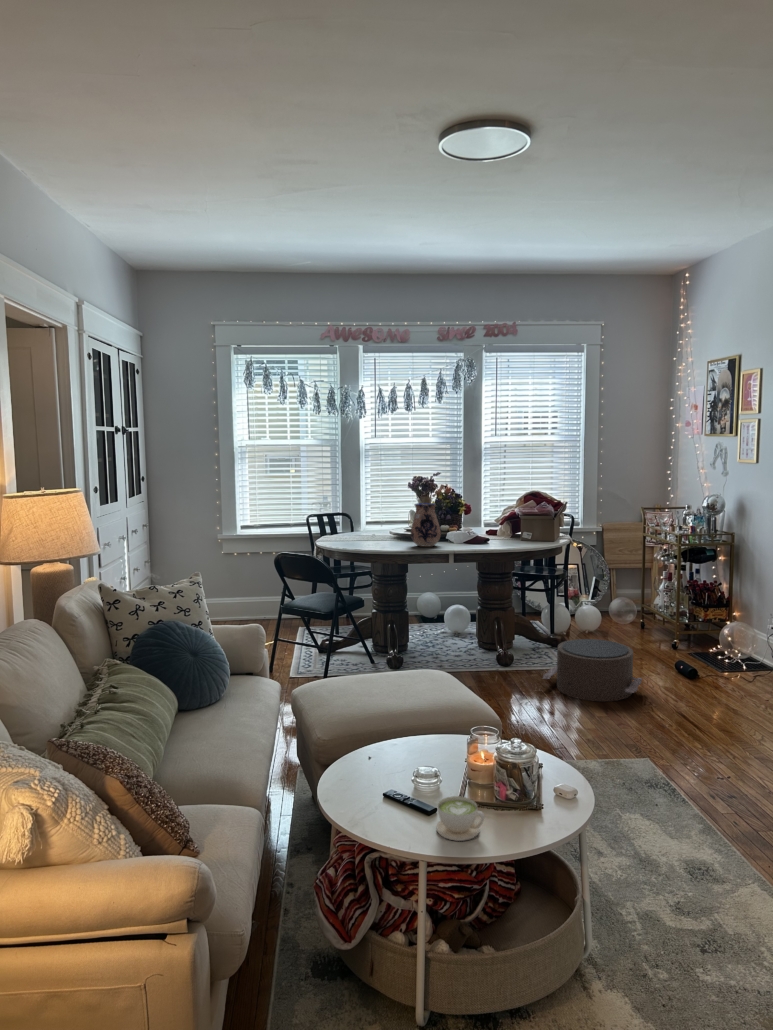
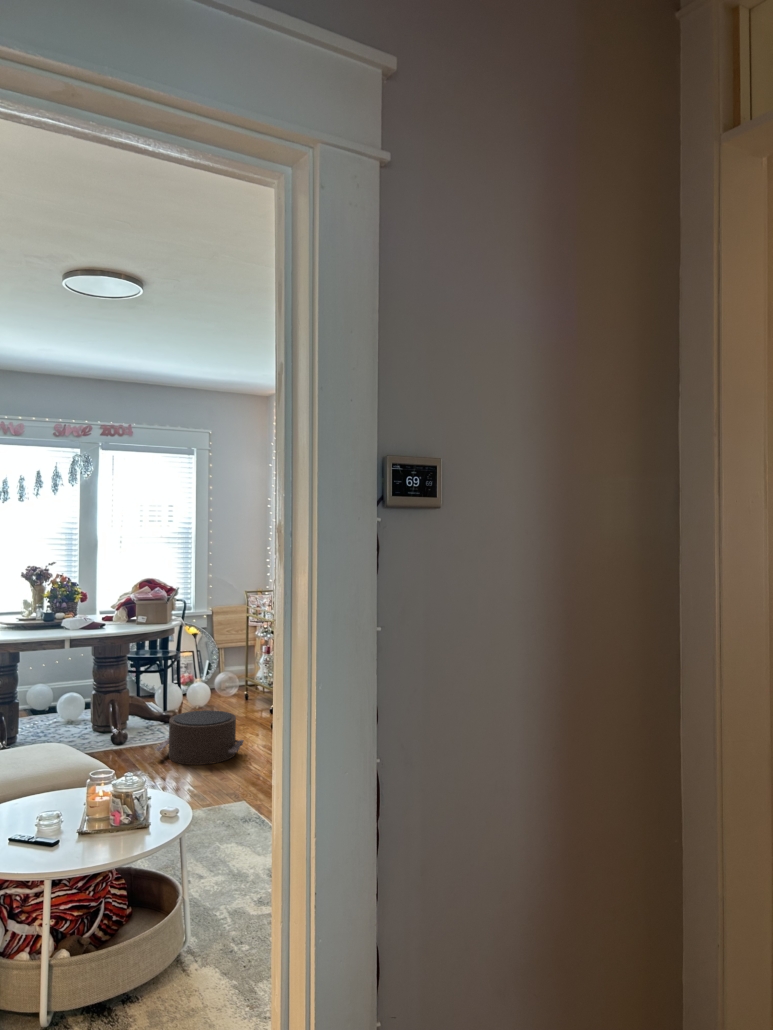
ceramic pitcher: present [411,503,441,547] -> none [24,591,56,634]
coffee cup: present [436,796,485,841] -> none [60,826,102,861]

